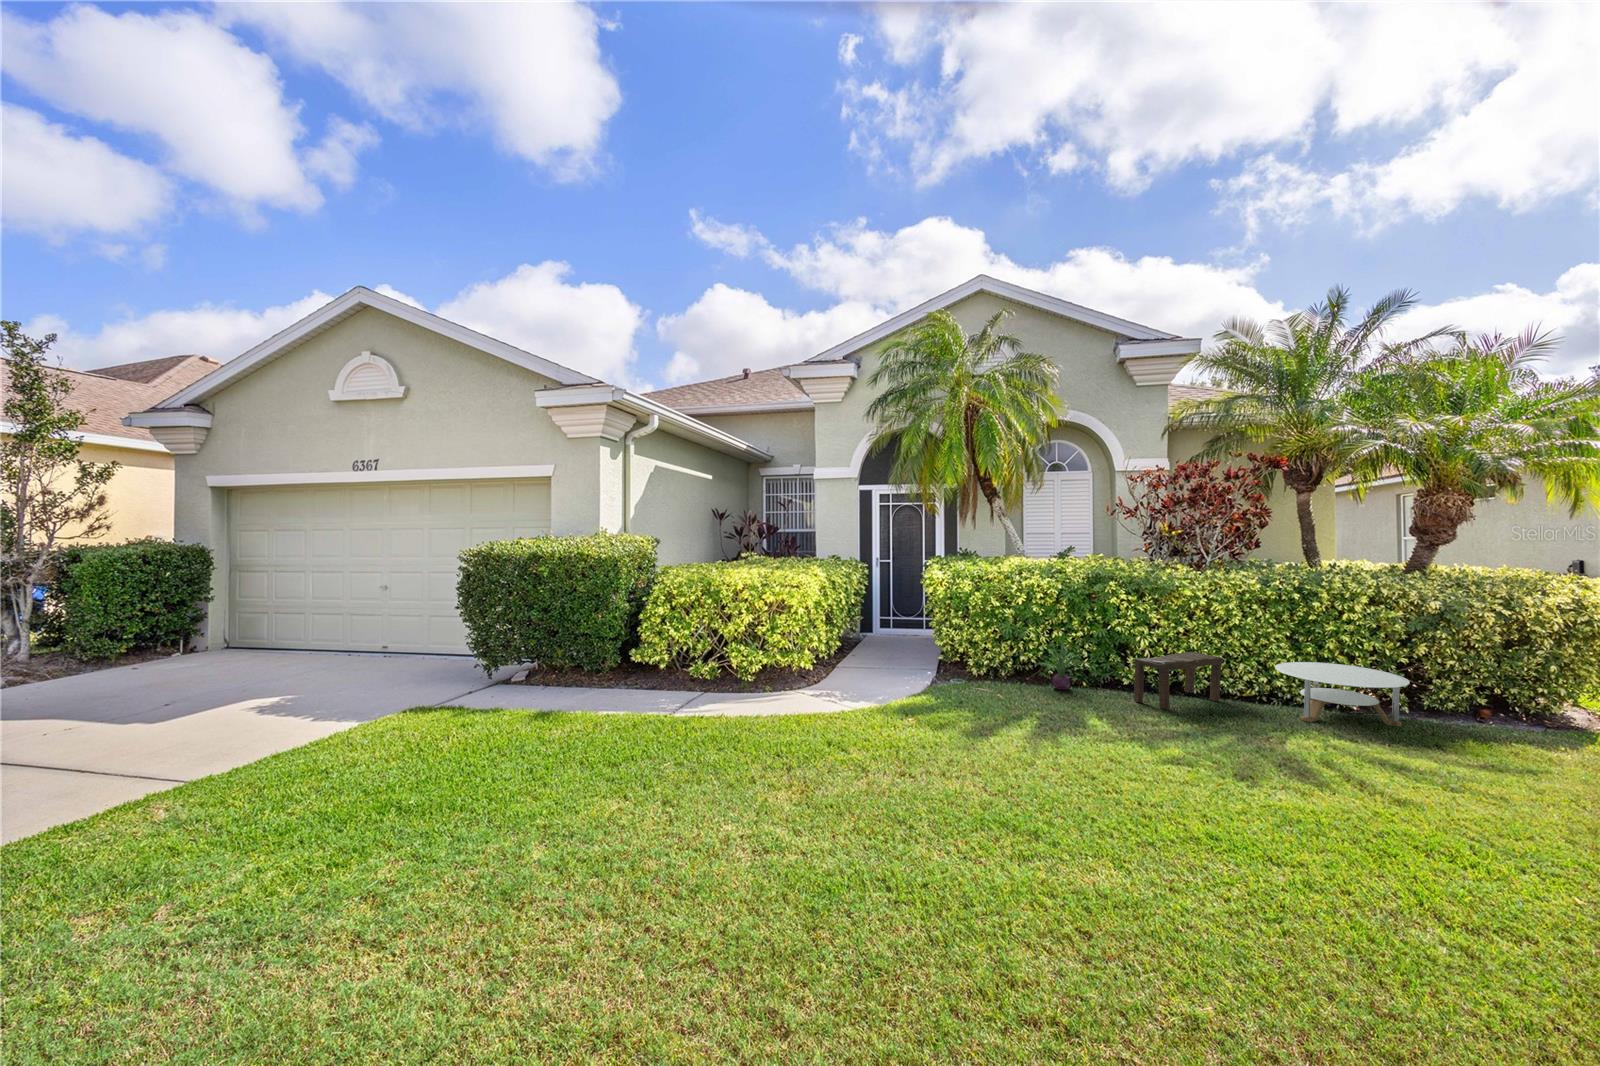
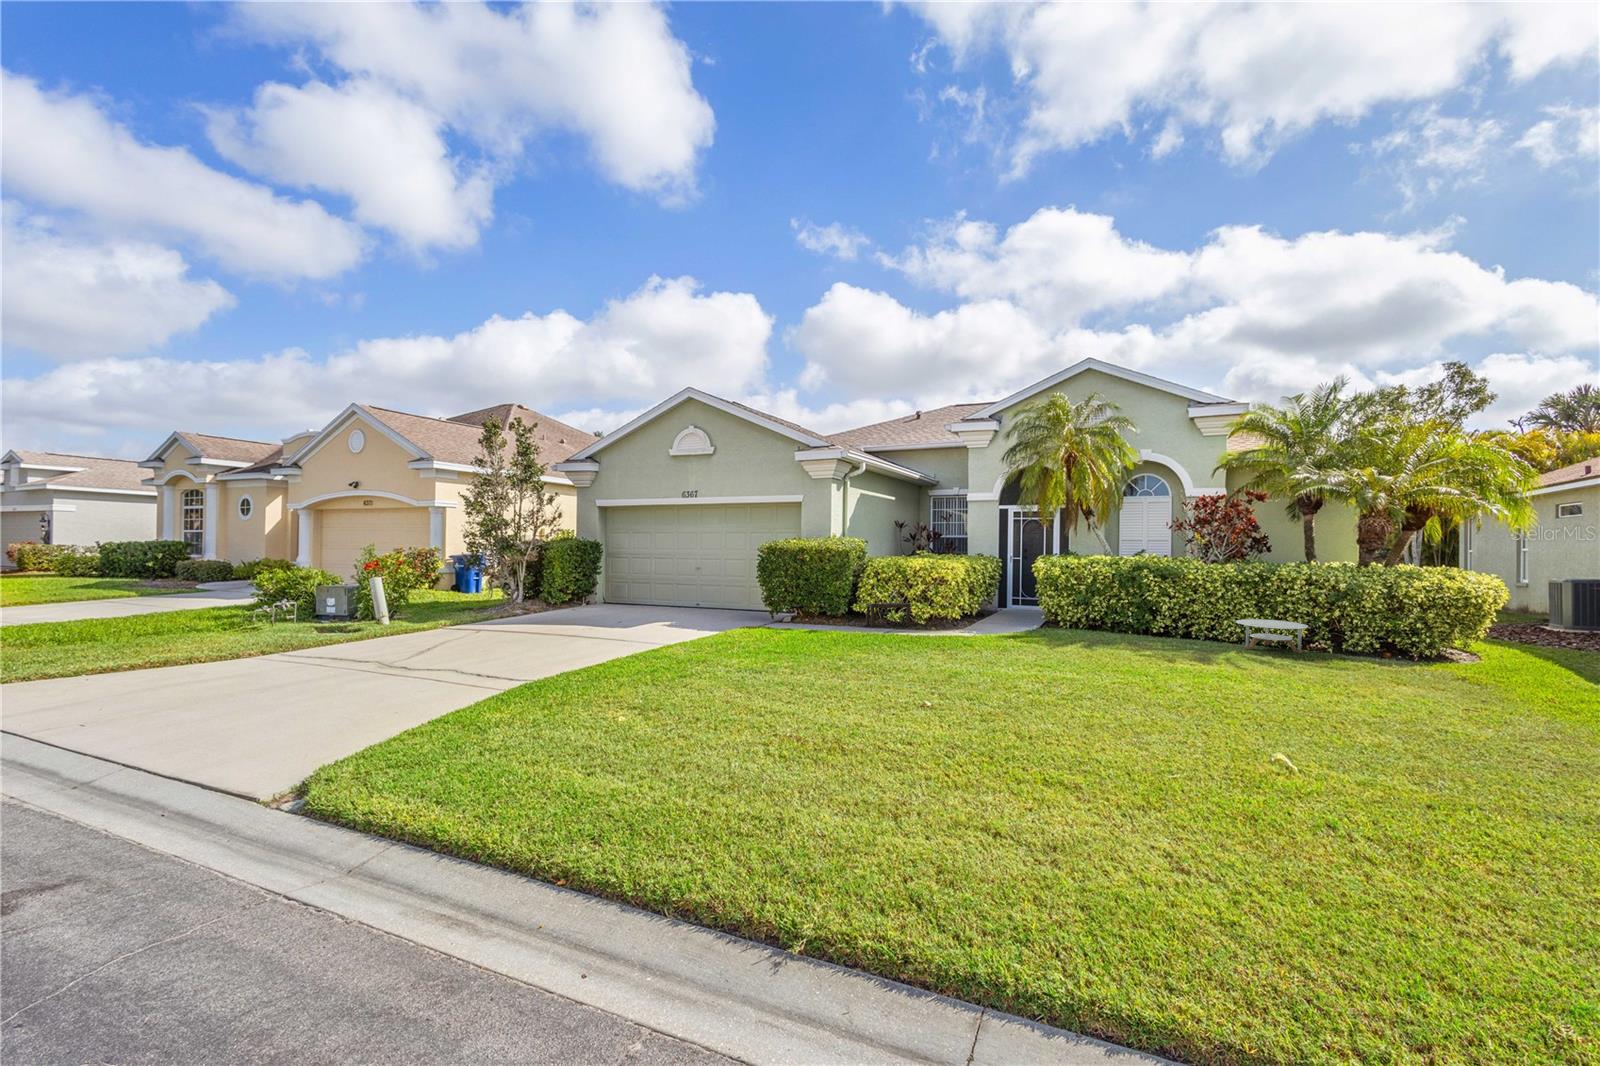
decorative plant: present [1050,643,1070,690] -> none [1096,606,1130,634]
bench: present [1134,651,1223,710] -> present [866,603,911,628]

